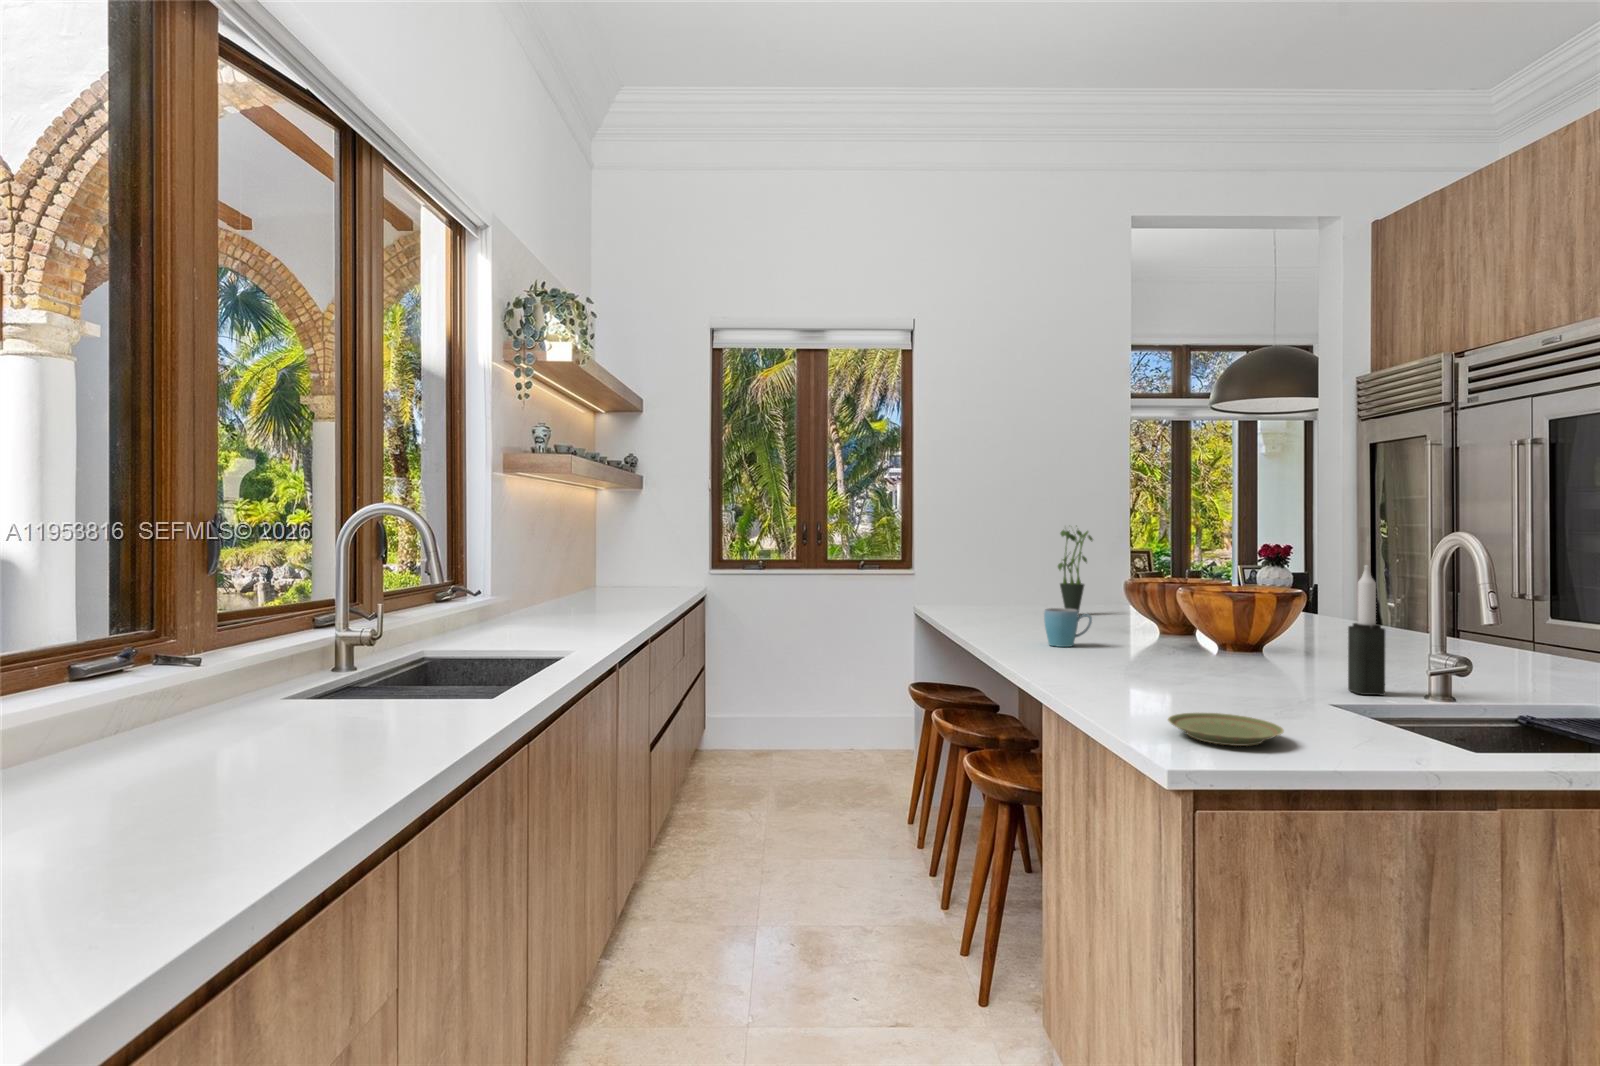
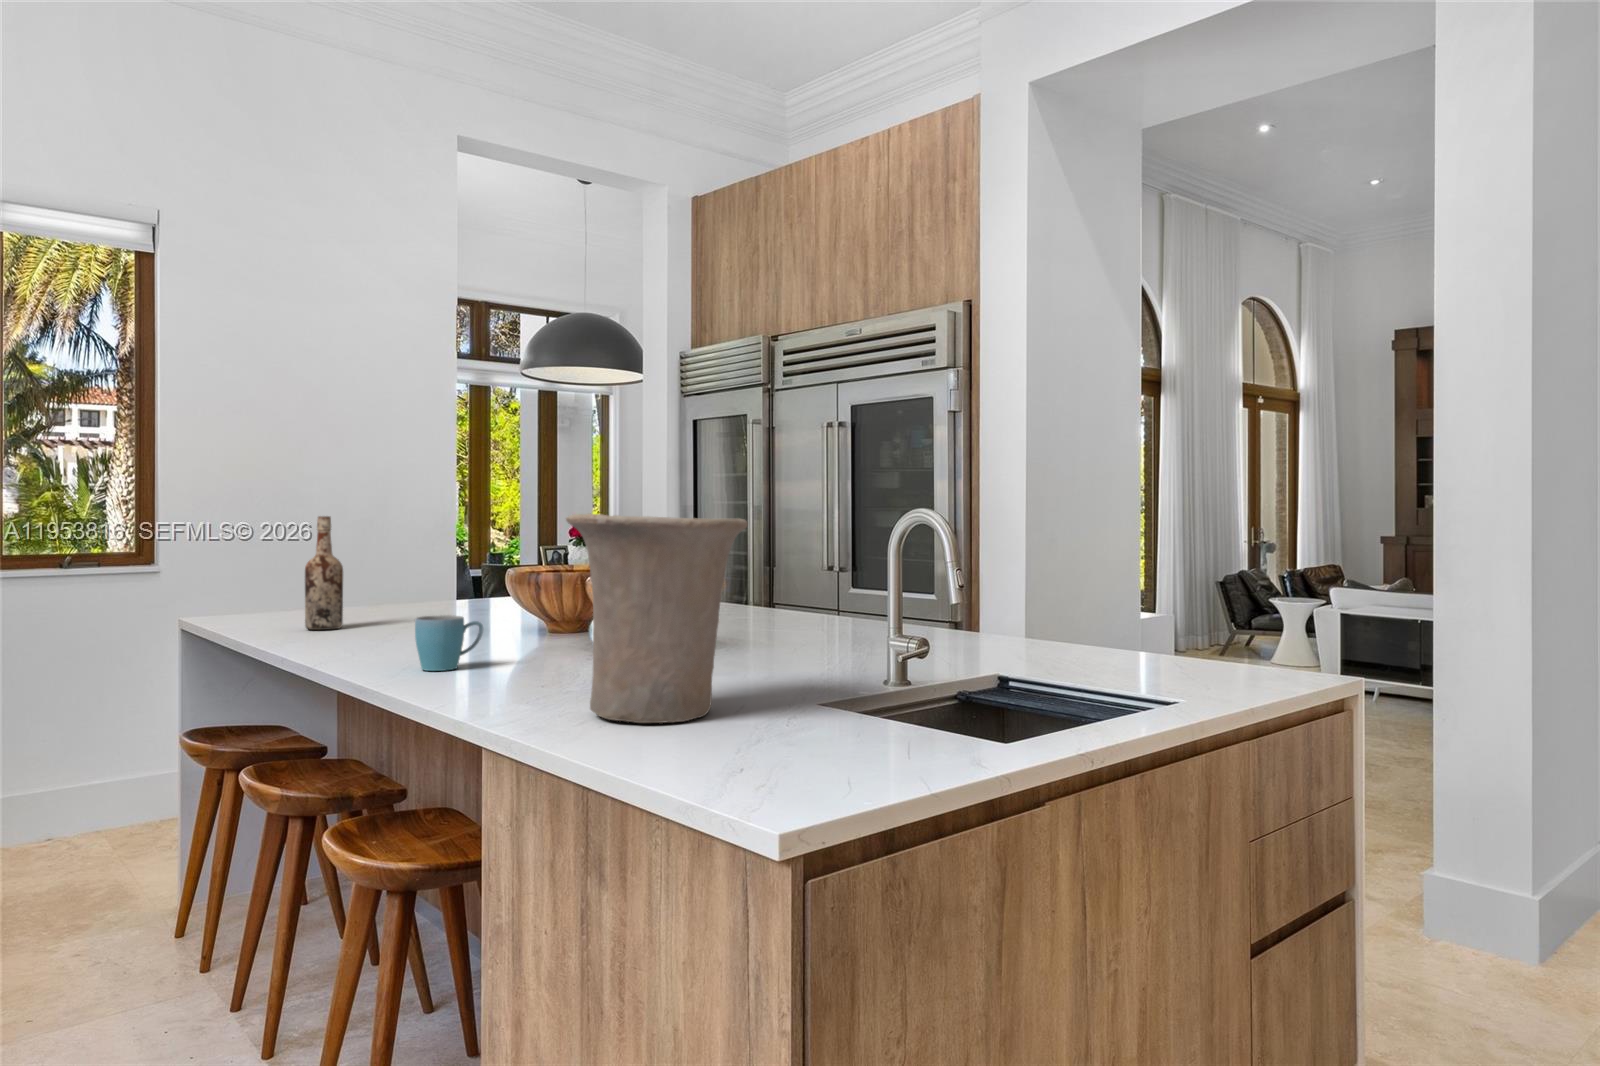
potted plant: present [1058,530,1093,613] -> none [385,500,435,625]
wine bottle: none [1006,537,1030,615] -> present [305,516,343,630]
vase: none [1104,541,1252,697] -> present [566,514,748,723]
candle: present [1348,565,1385,695] -> none [818,543,854,690]
plate: present [1168,713,1284,746] -> none [722,737,858,780]

